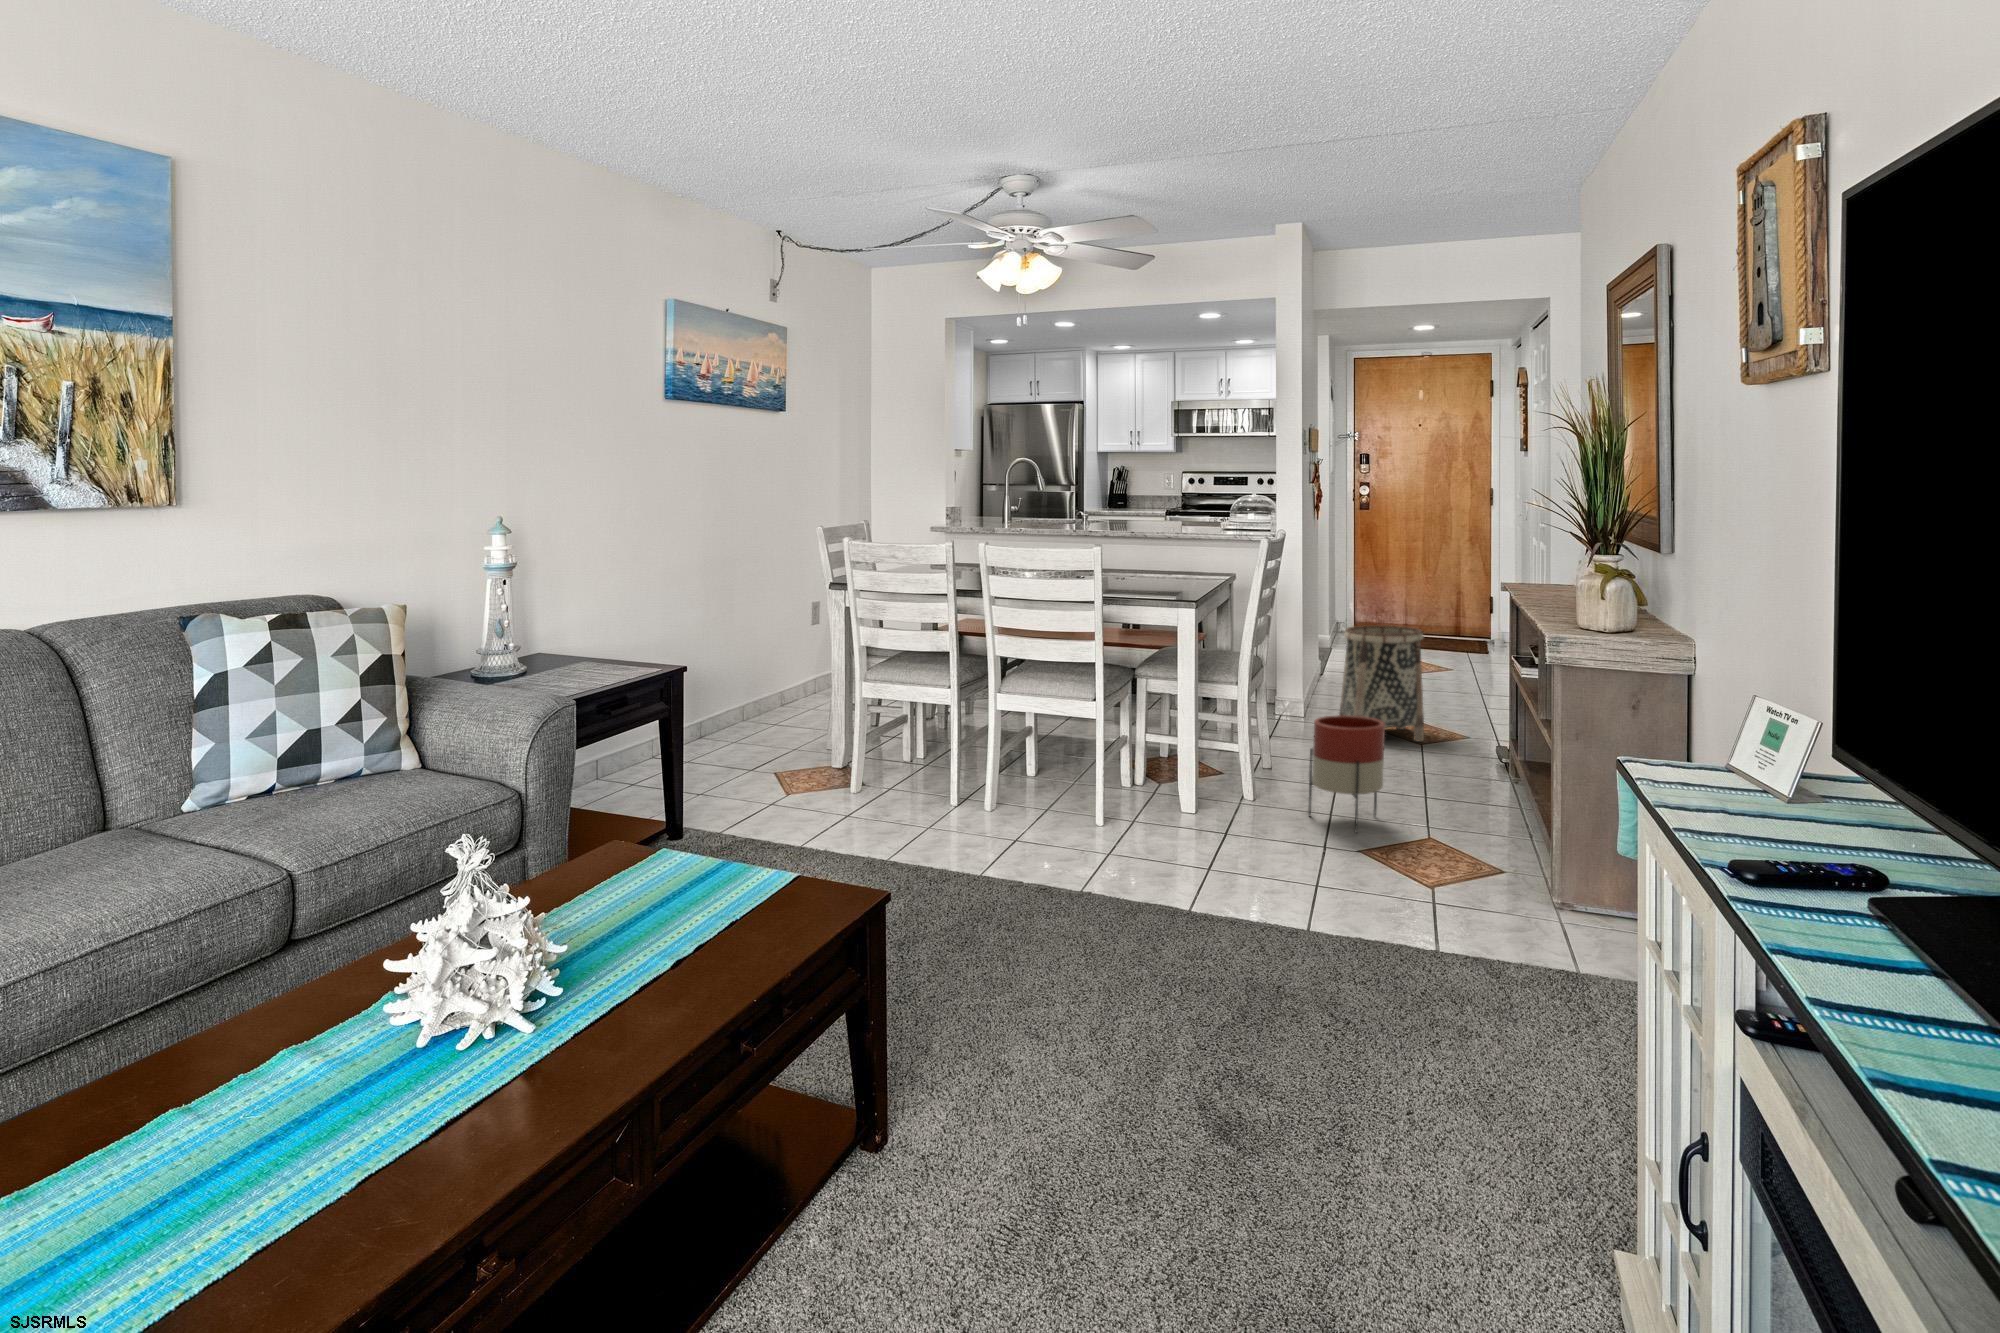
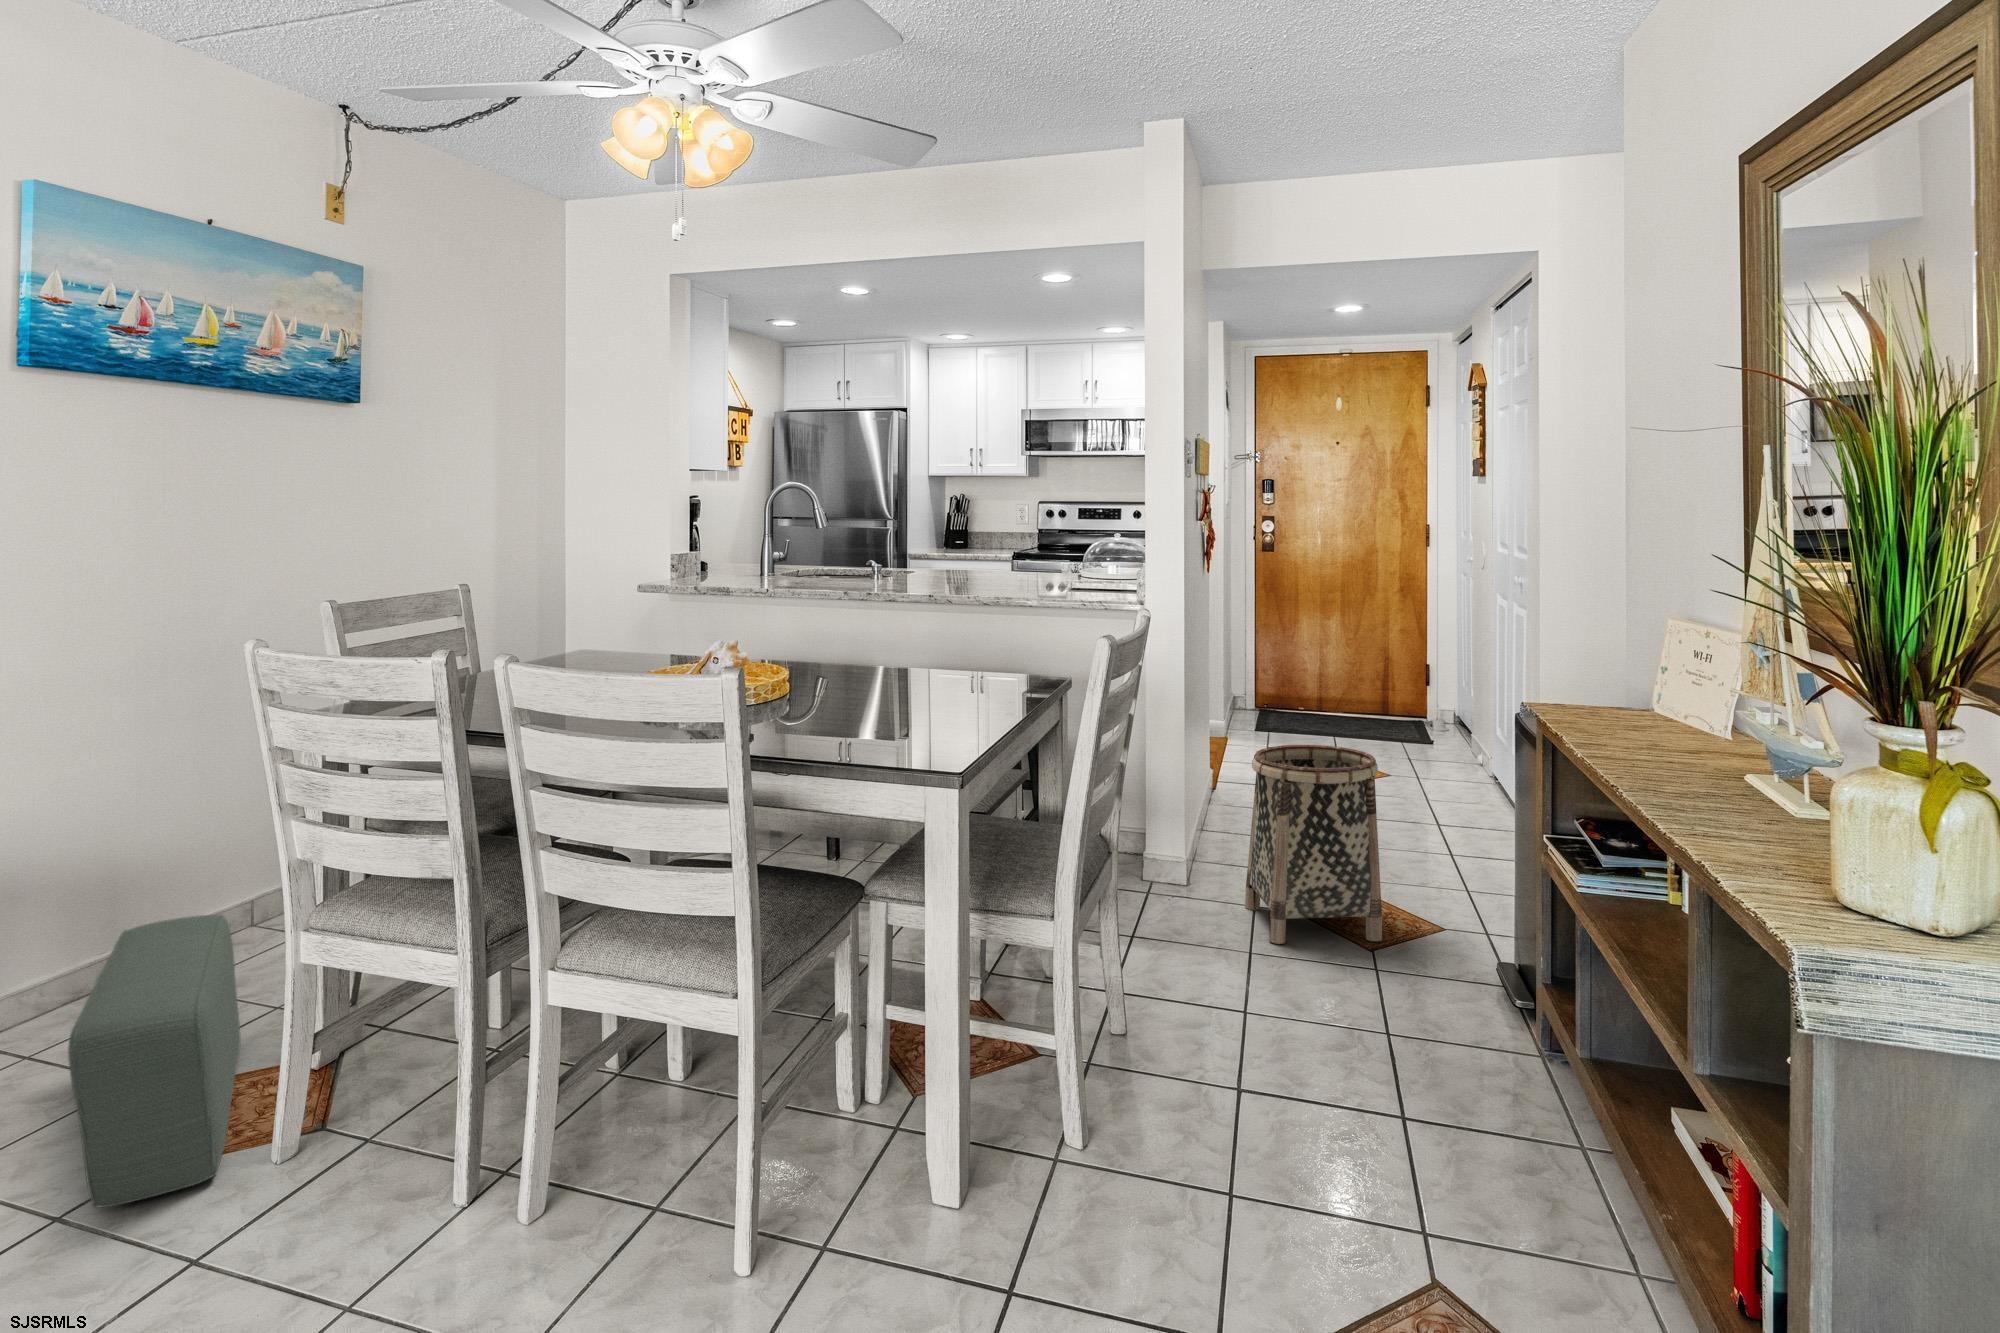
pouf: none [743,692,833,802] -> present [68,915,241,1208]
planter: present [1308,715,1385,832] -> none [1196,1002,1353,1292]

